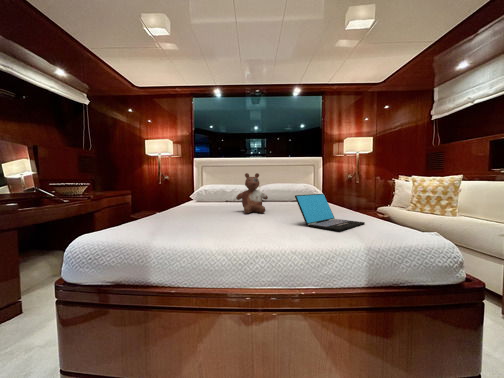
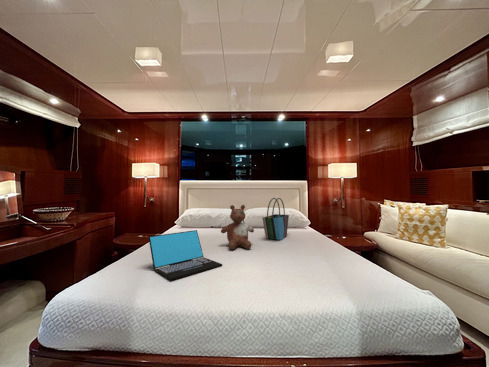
tote bag: none [276,169,302,209] -> present [262,198,289,240]
laptop: present [295,194,365,231] -> present [149,230,222,280]

